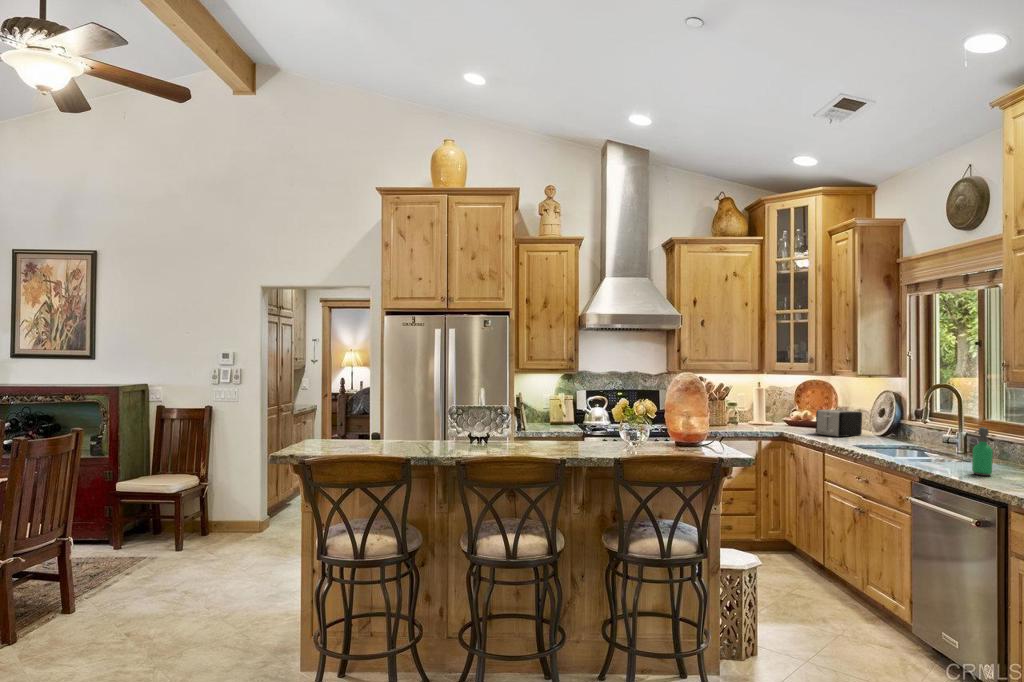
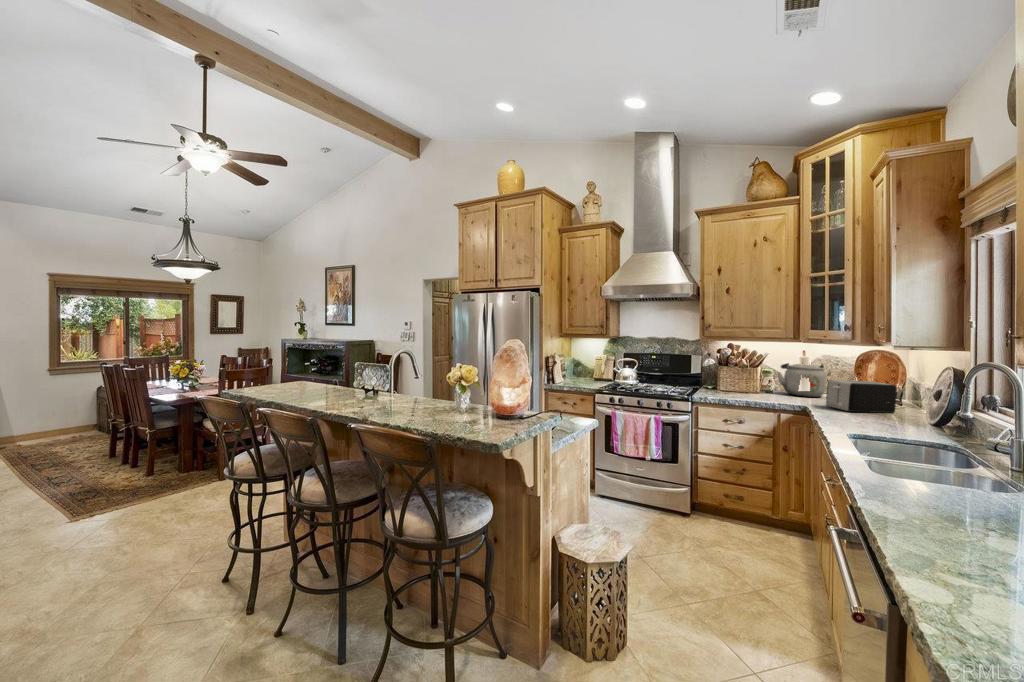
kettle: none [751,394,792,427] -> present [778,363,826,397]
soap dispenser: present [972,427,993,476] -> none [900,410,938,486]

